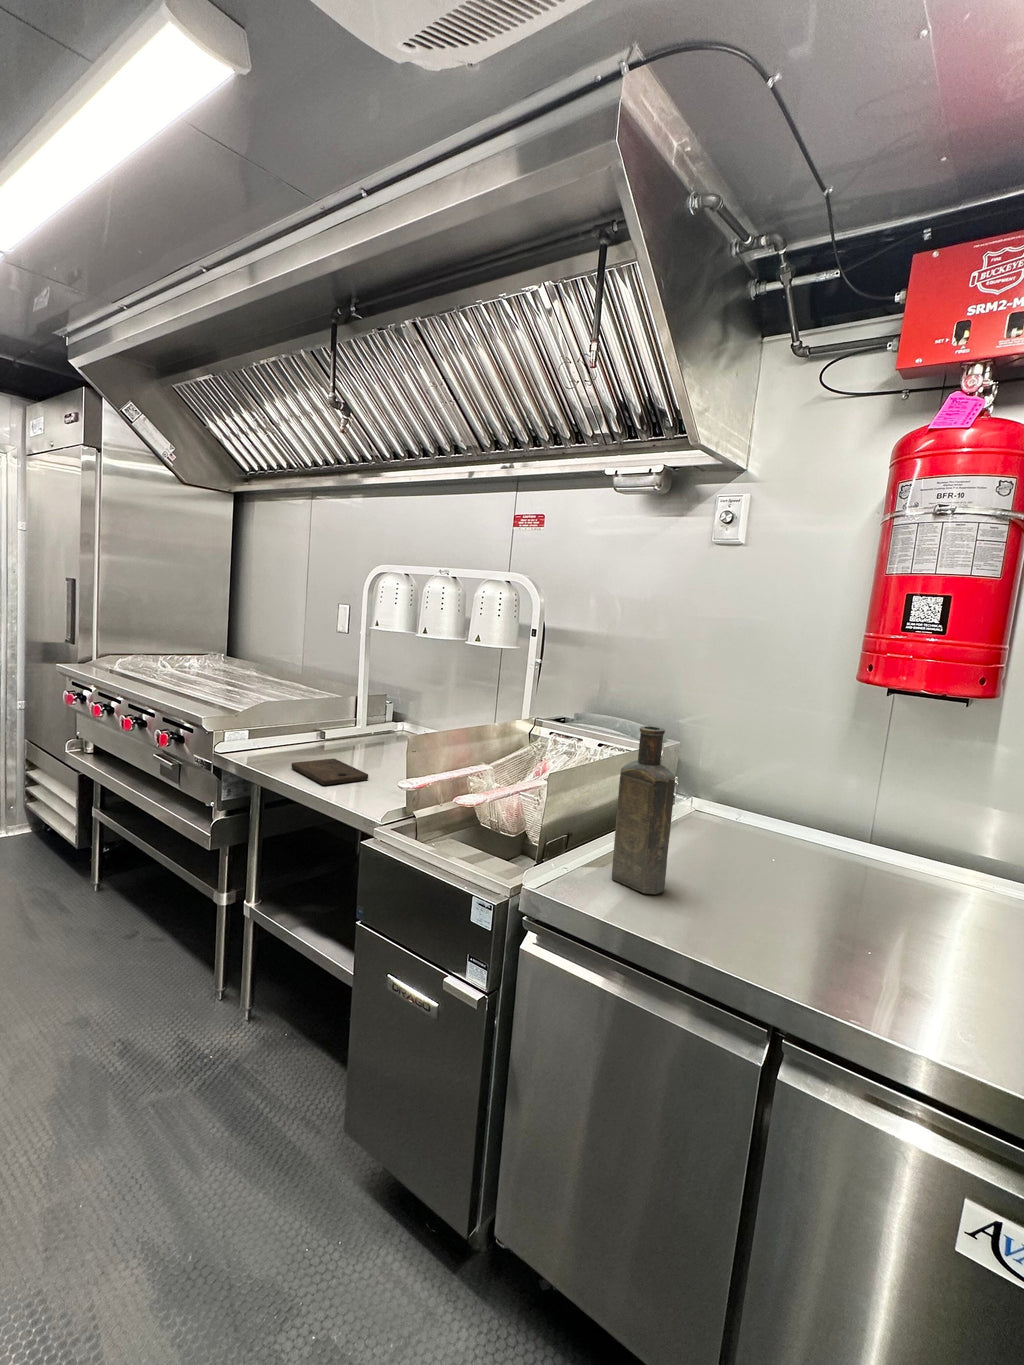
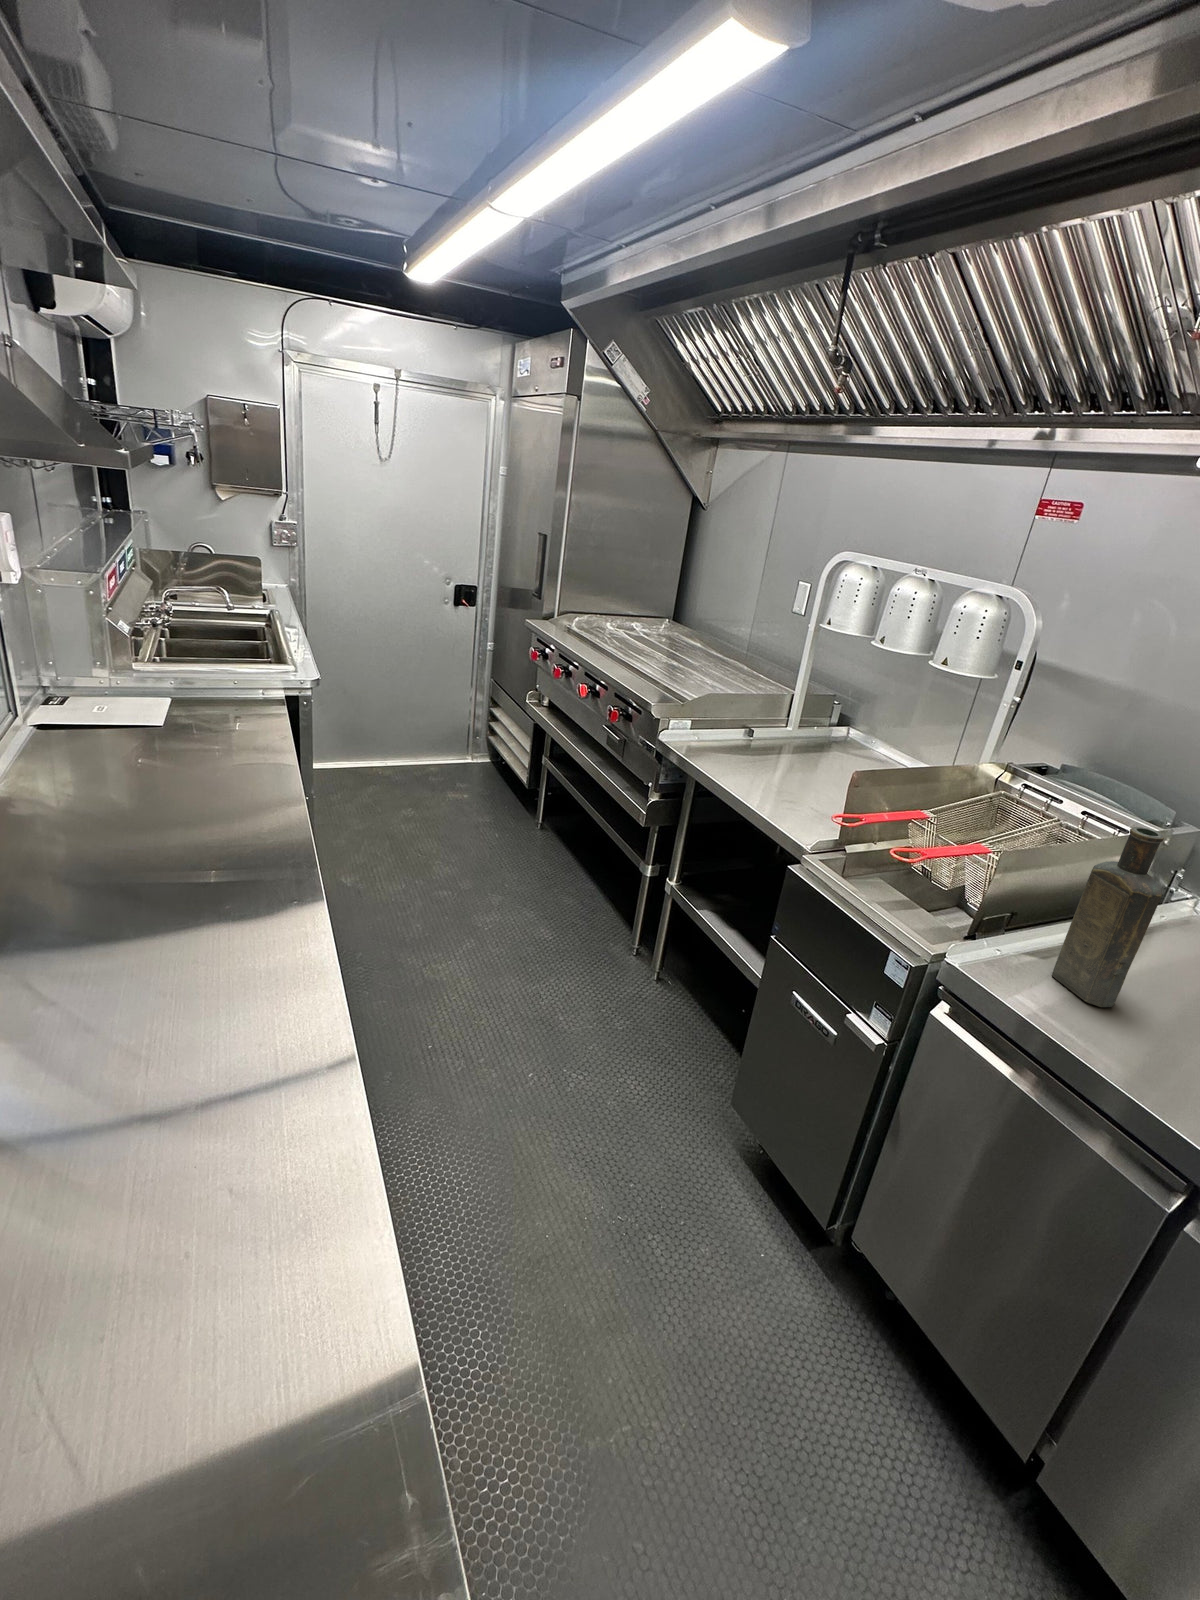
cutting board: present [291,759,368,785] -> none [726,763,801,796]

